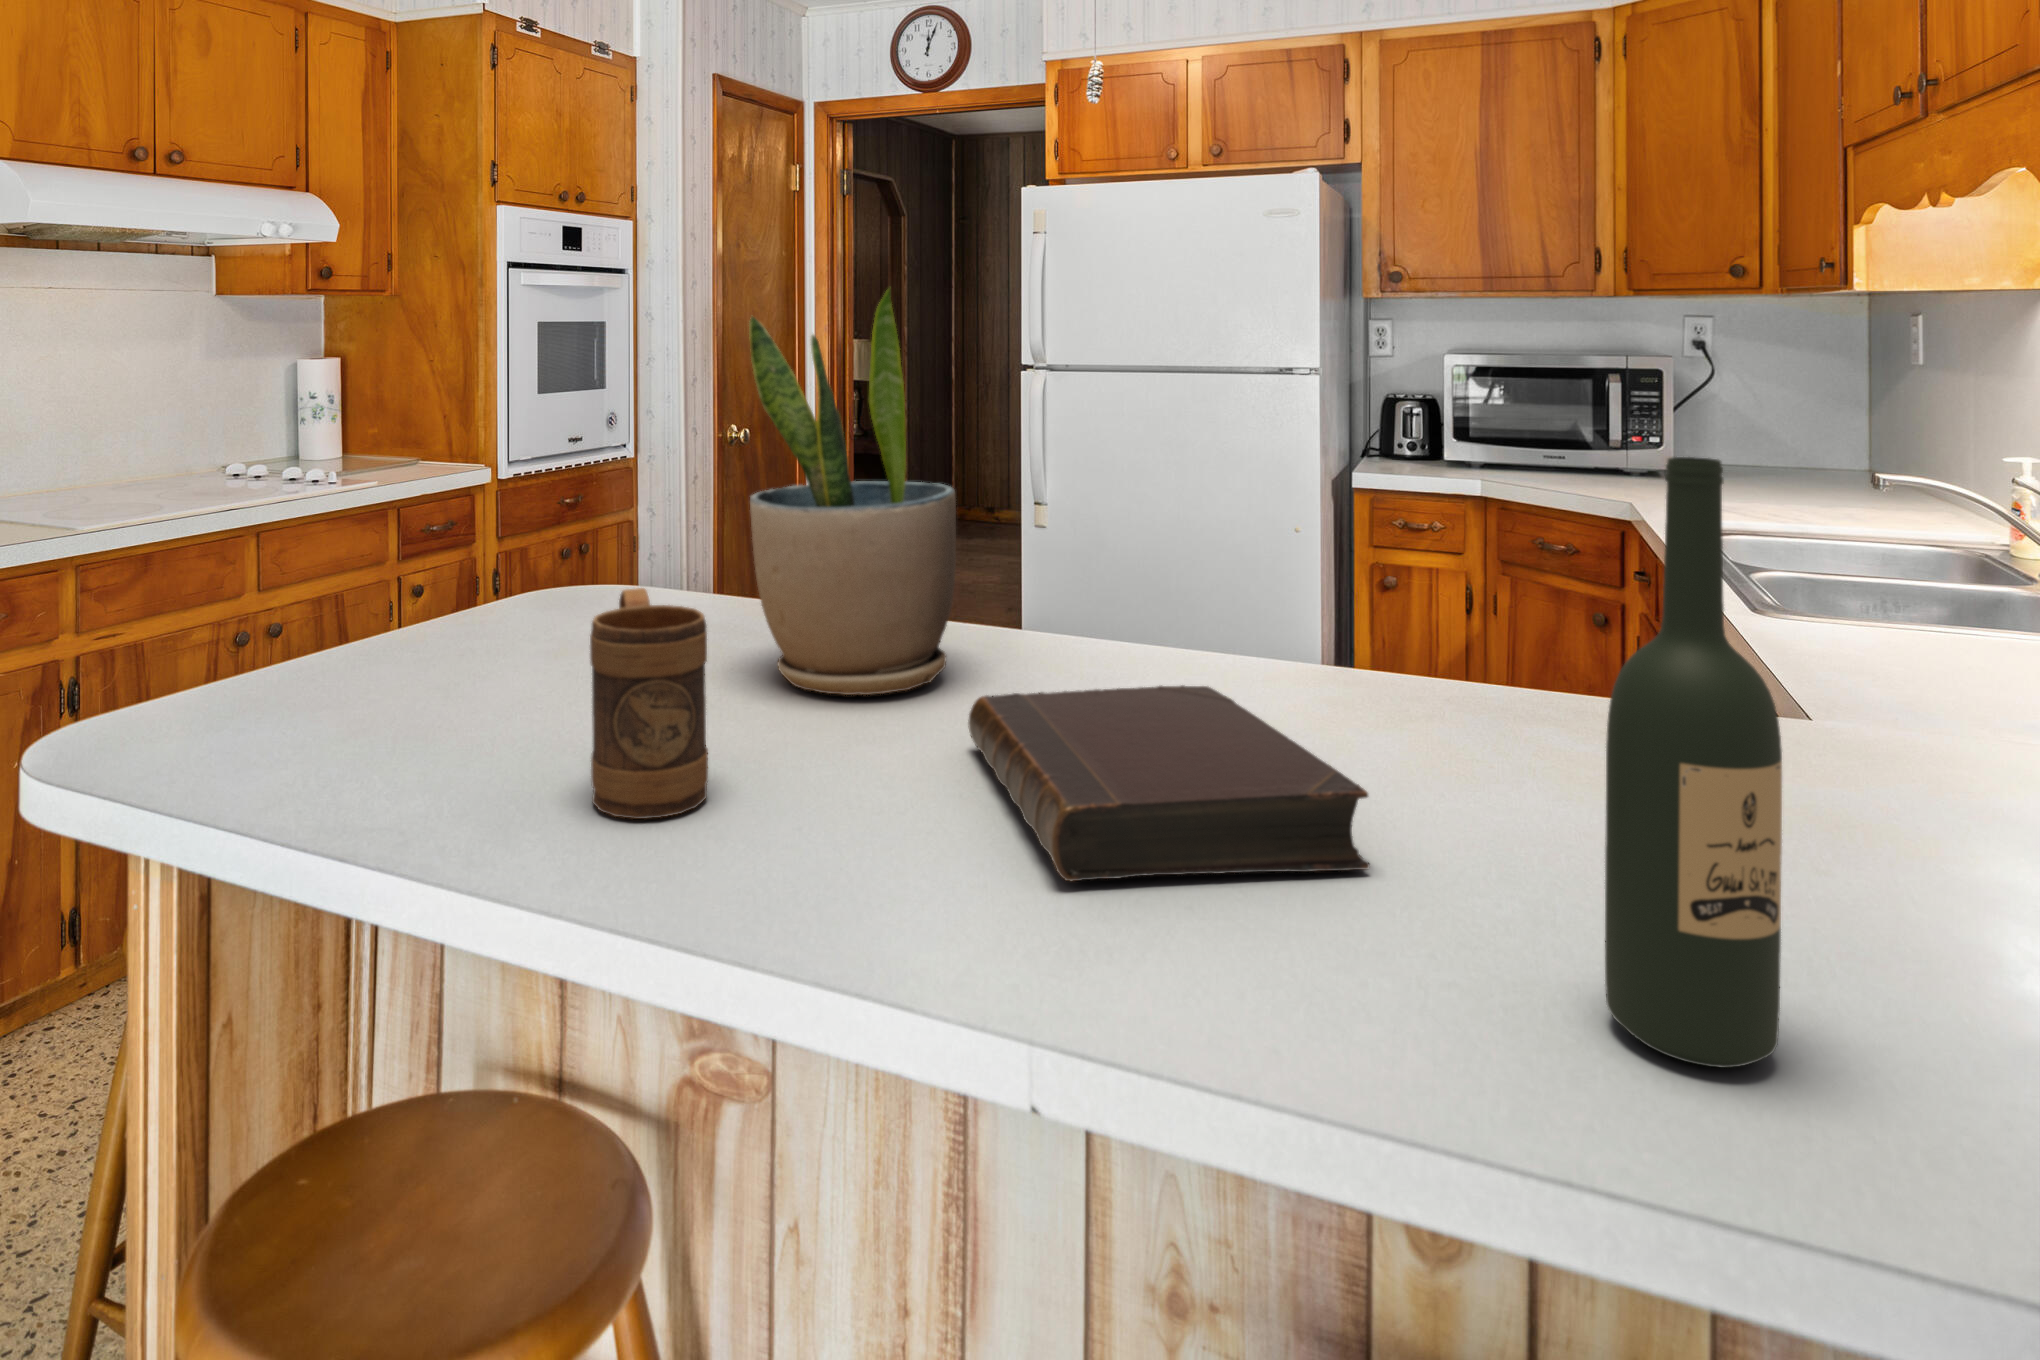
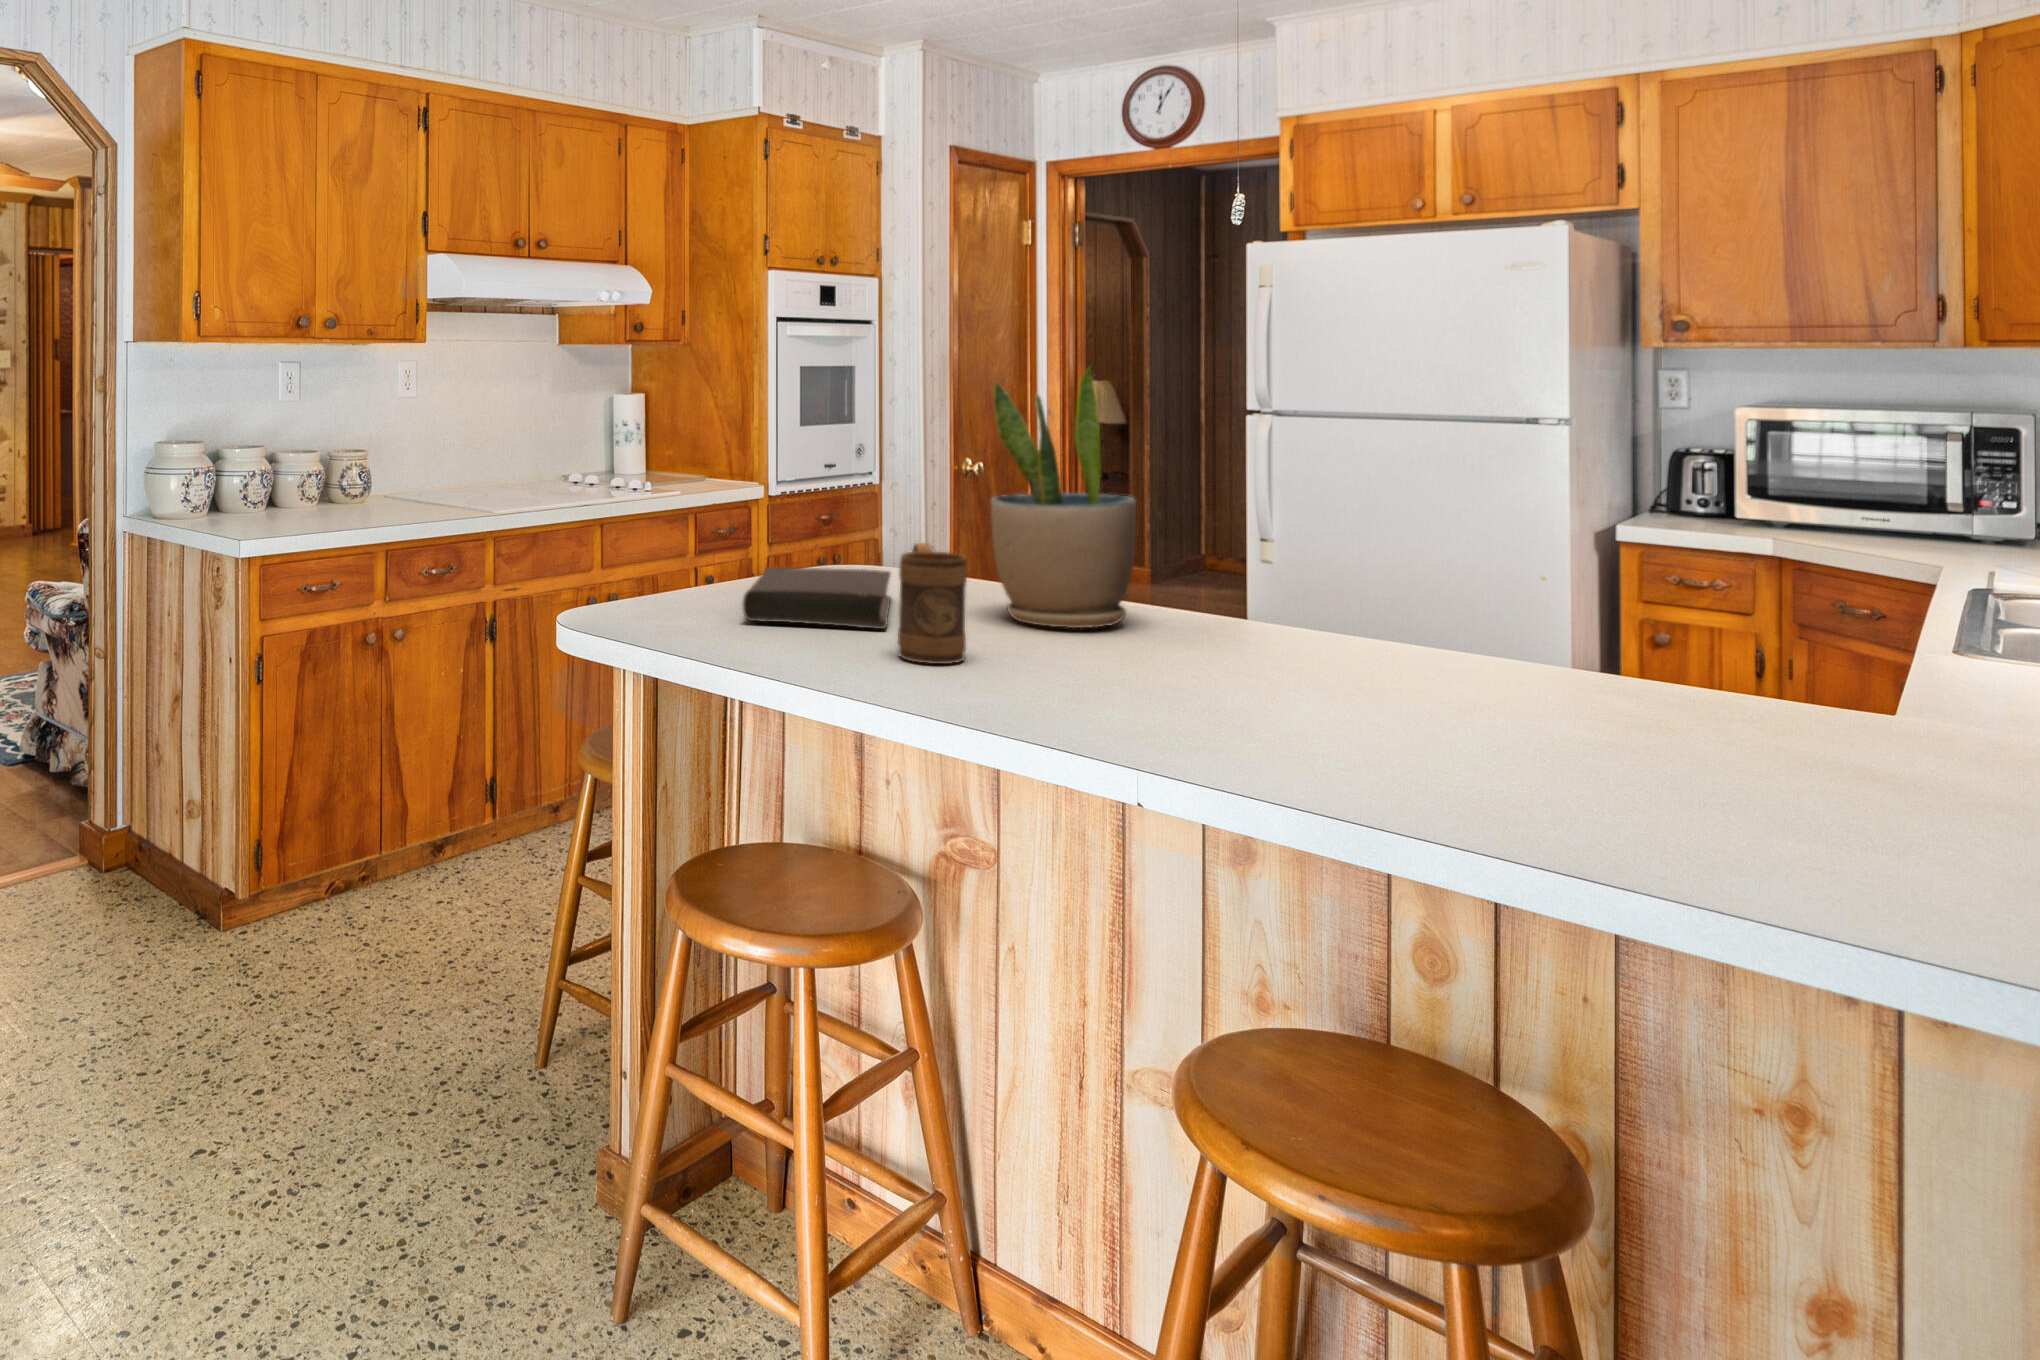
wine bottle: present [1605,457,1782,1068] -> none [1461,476,1559,784]
book: present [968,685,1369,881] -> present [743,567,891,629]

